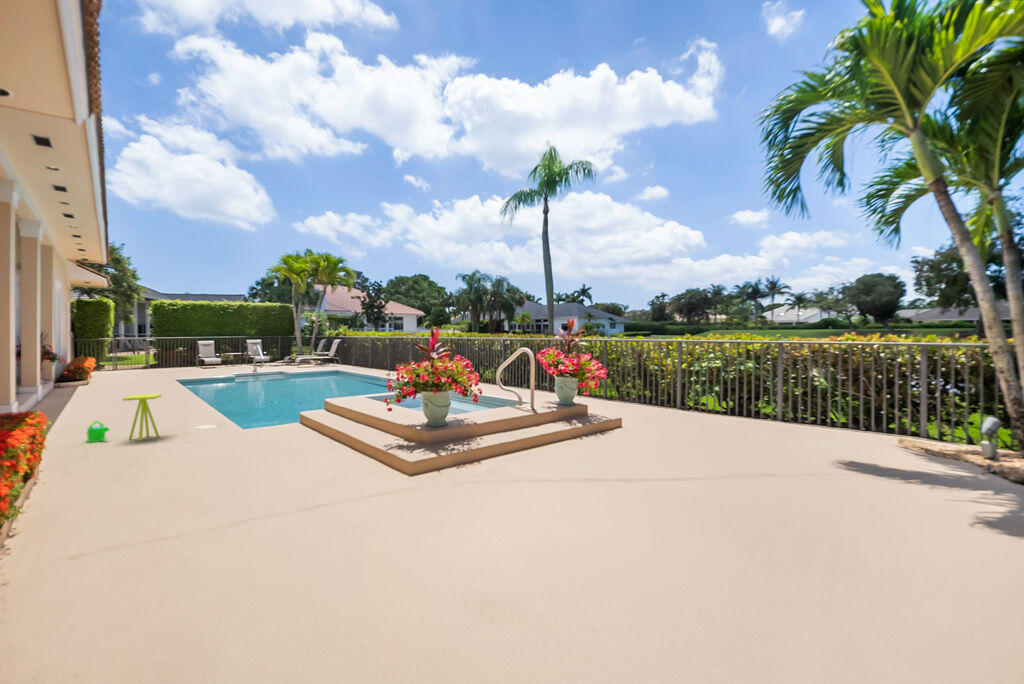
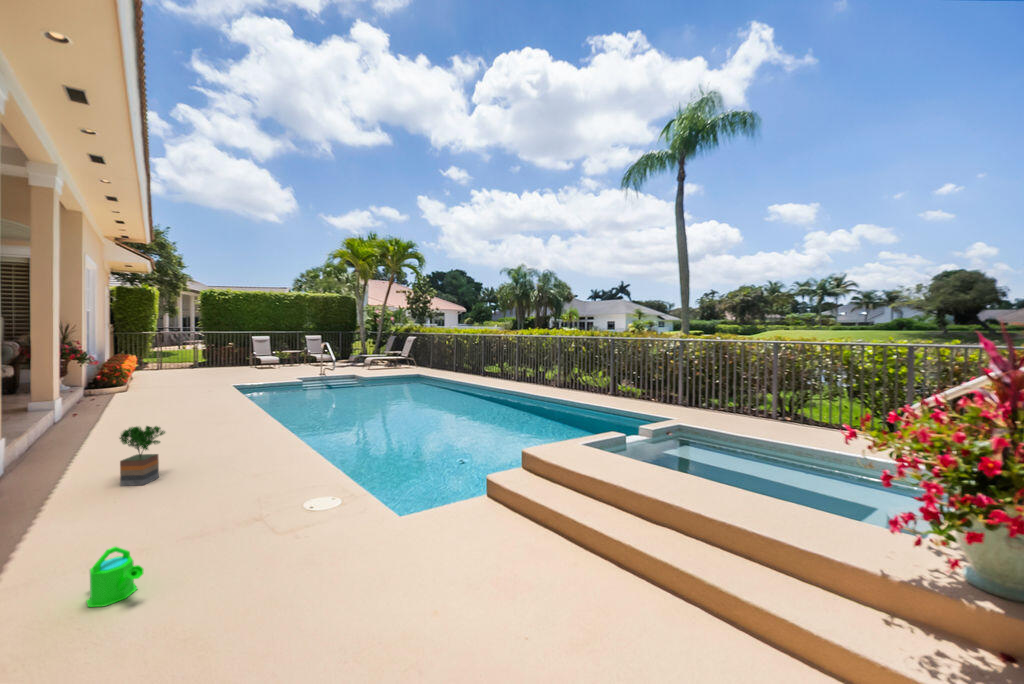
potted tree: none [92,387,120,419] -> present [120,426,165,486]
side table: present [123,394,161,440] -> none [176,472,262,602]

